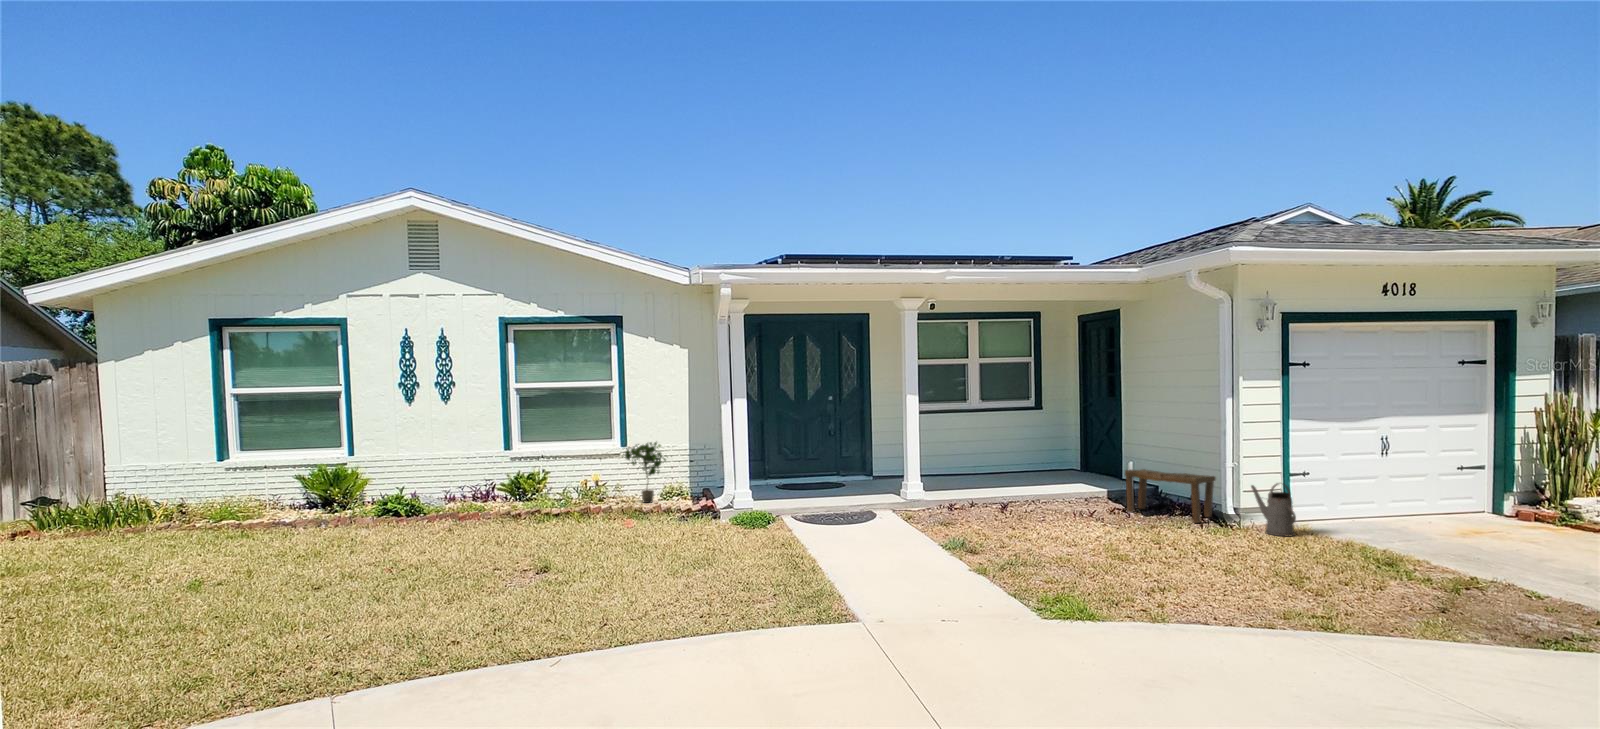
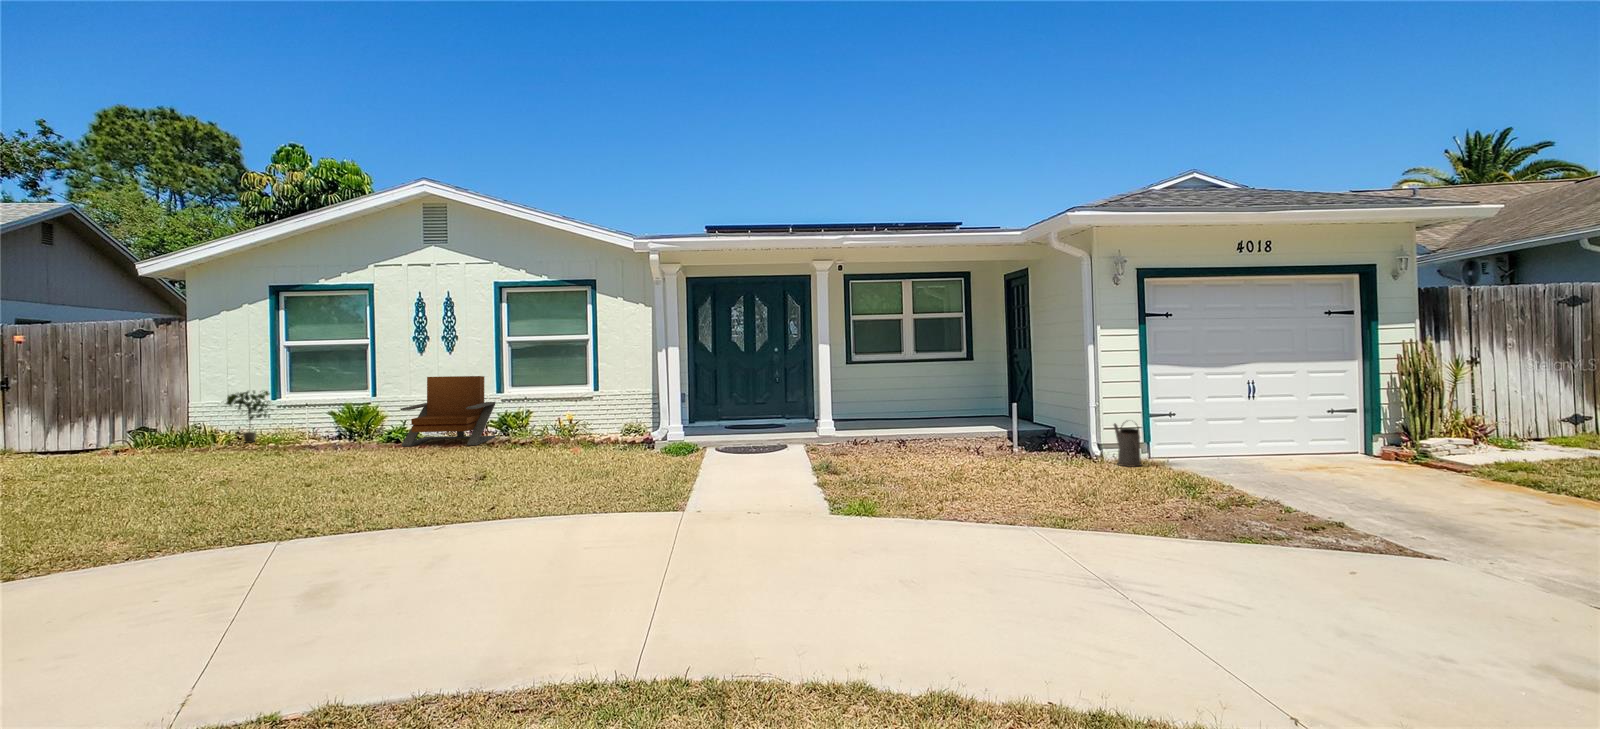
lounge chair: none [393,431,503,521] -> present [401,376,496,446]
potted plant: present [622,442,666,503] -> present [226,391,273,443]
bench: present [1125,469,1216,523] -> none [1014,411,1087,457]

